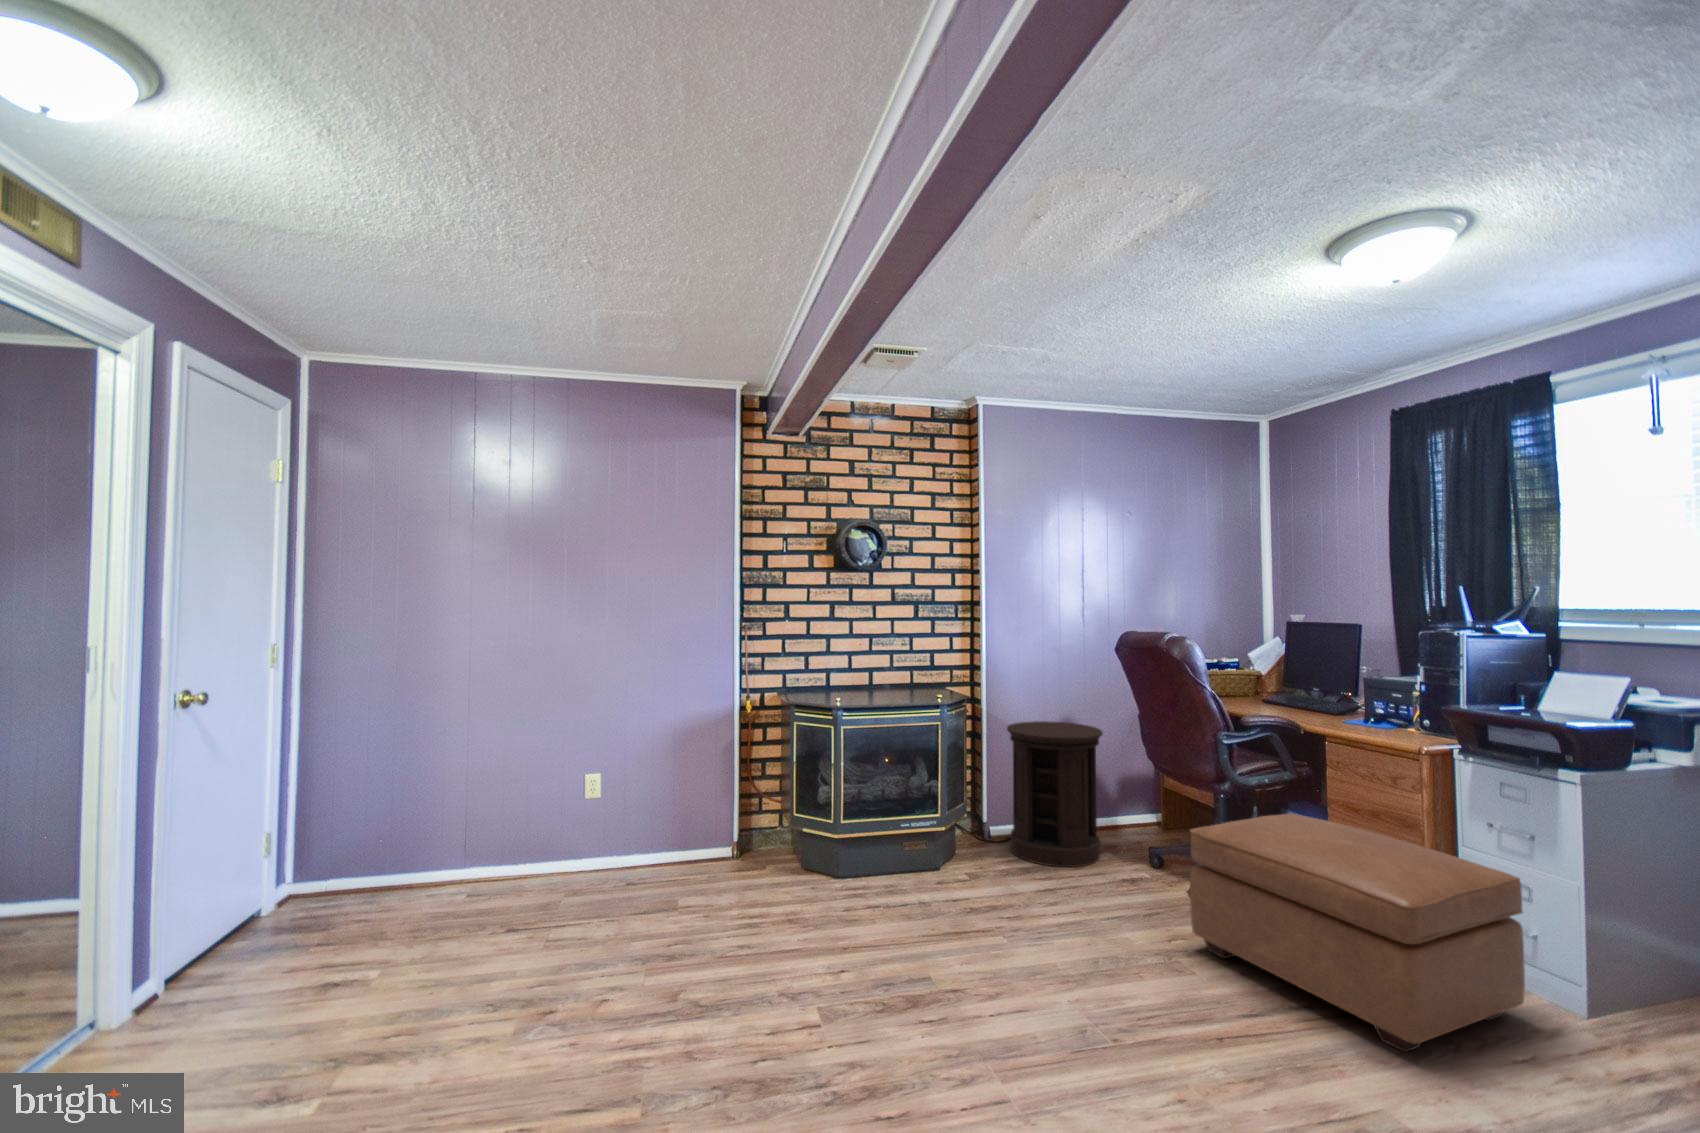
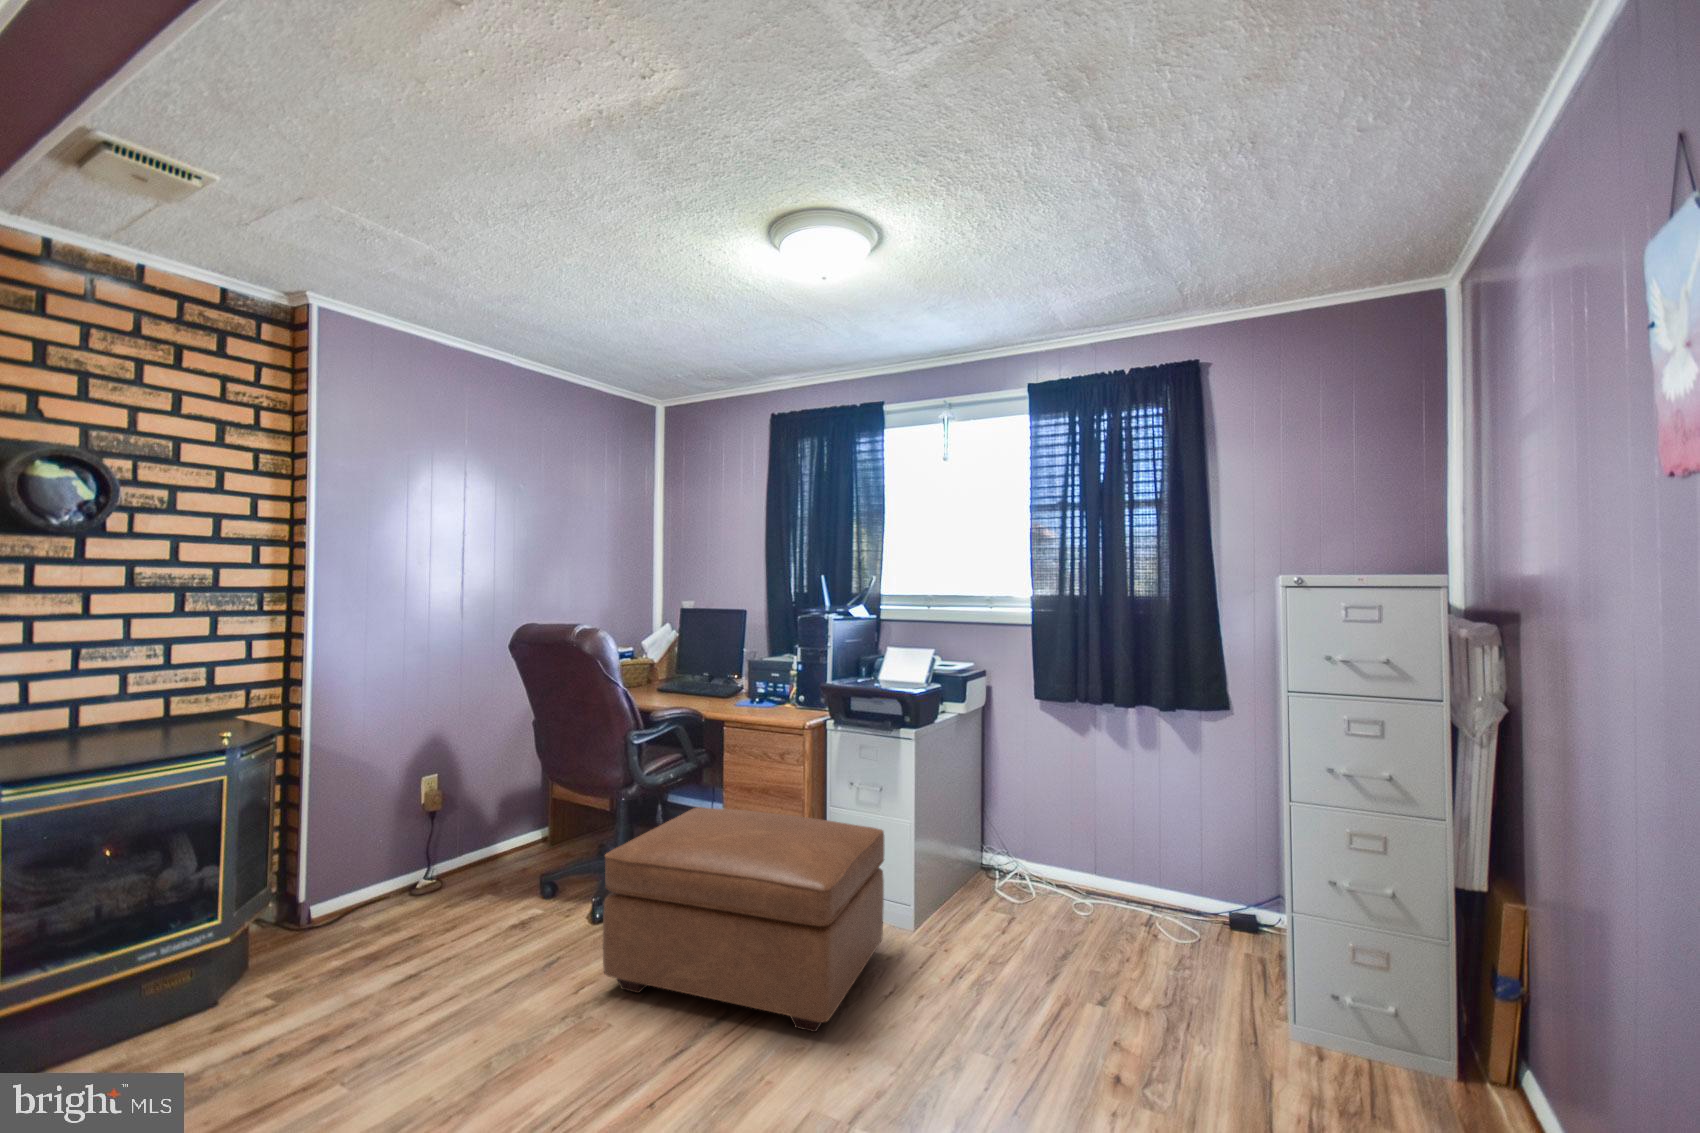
side table: present [1007,721,1103,867] -> none [344,741,485,940]

